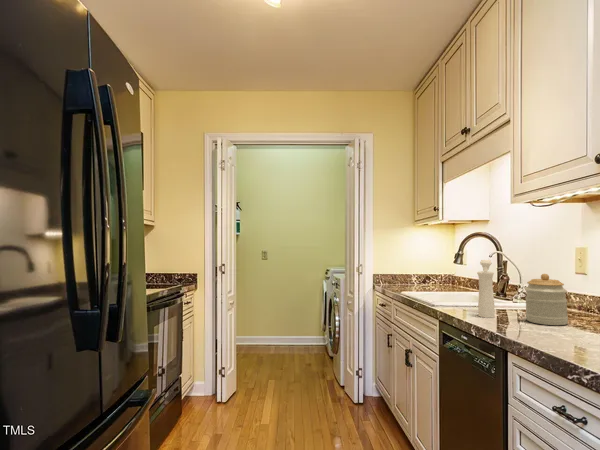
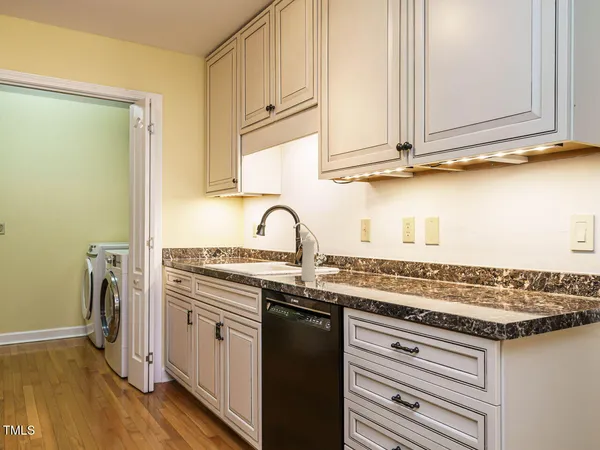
jar: present [525,274,568,325] -> none [339,240,369,282]

